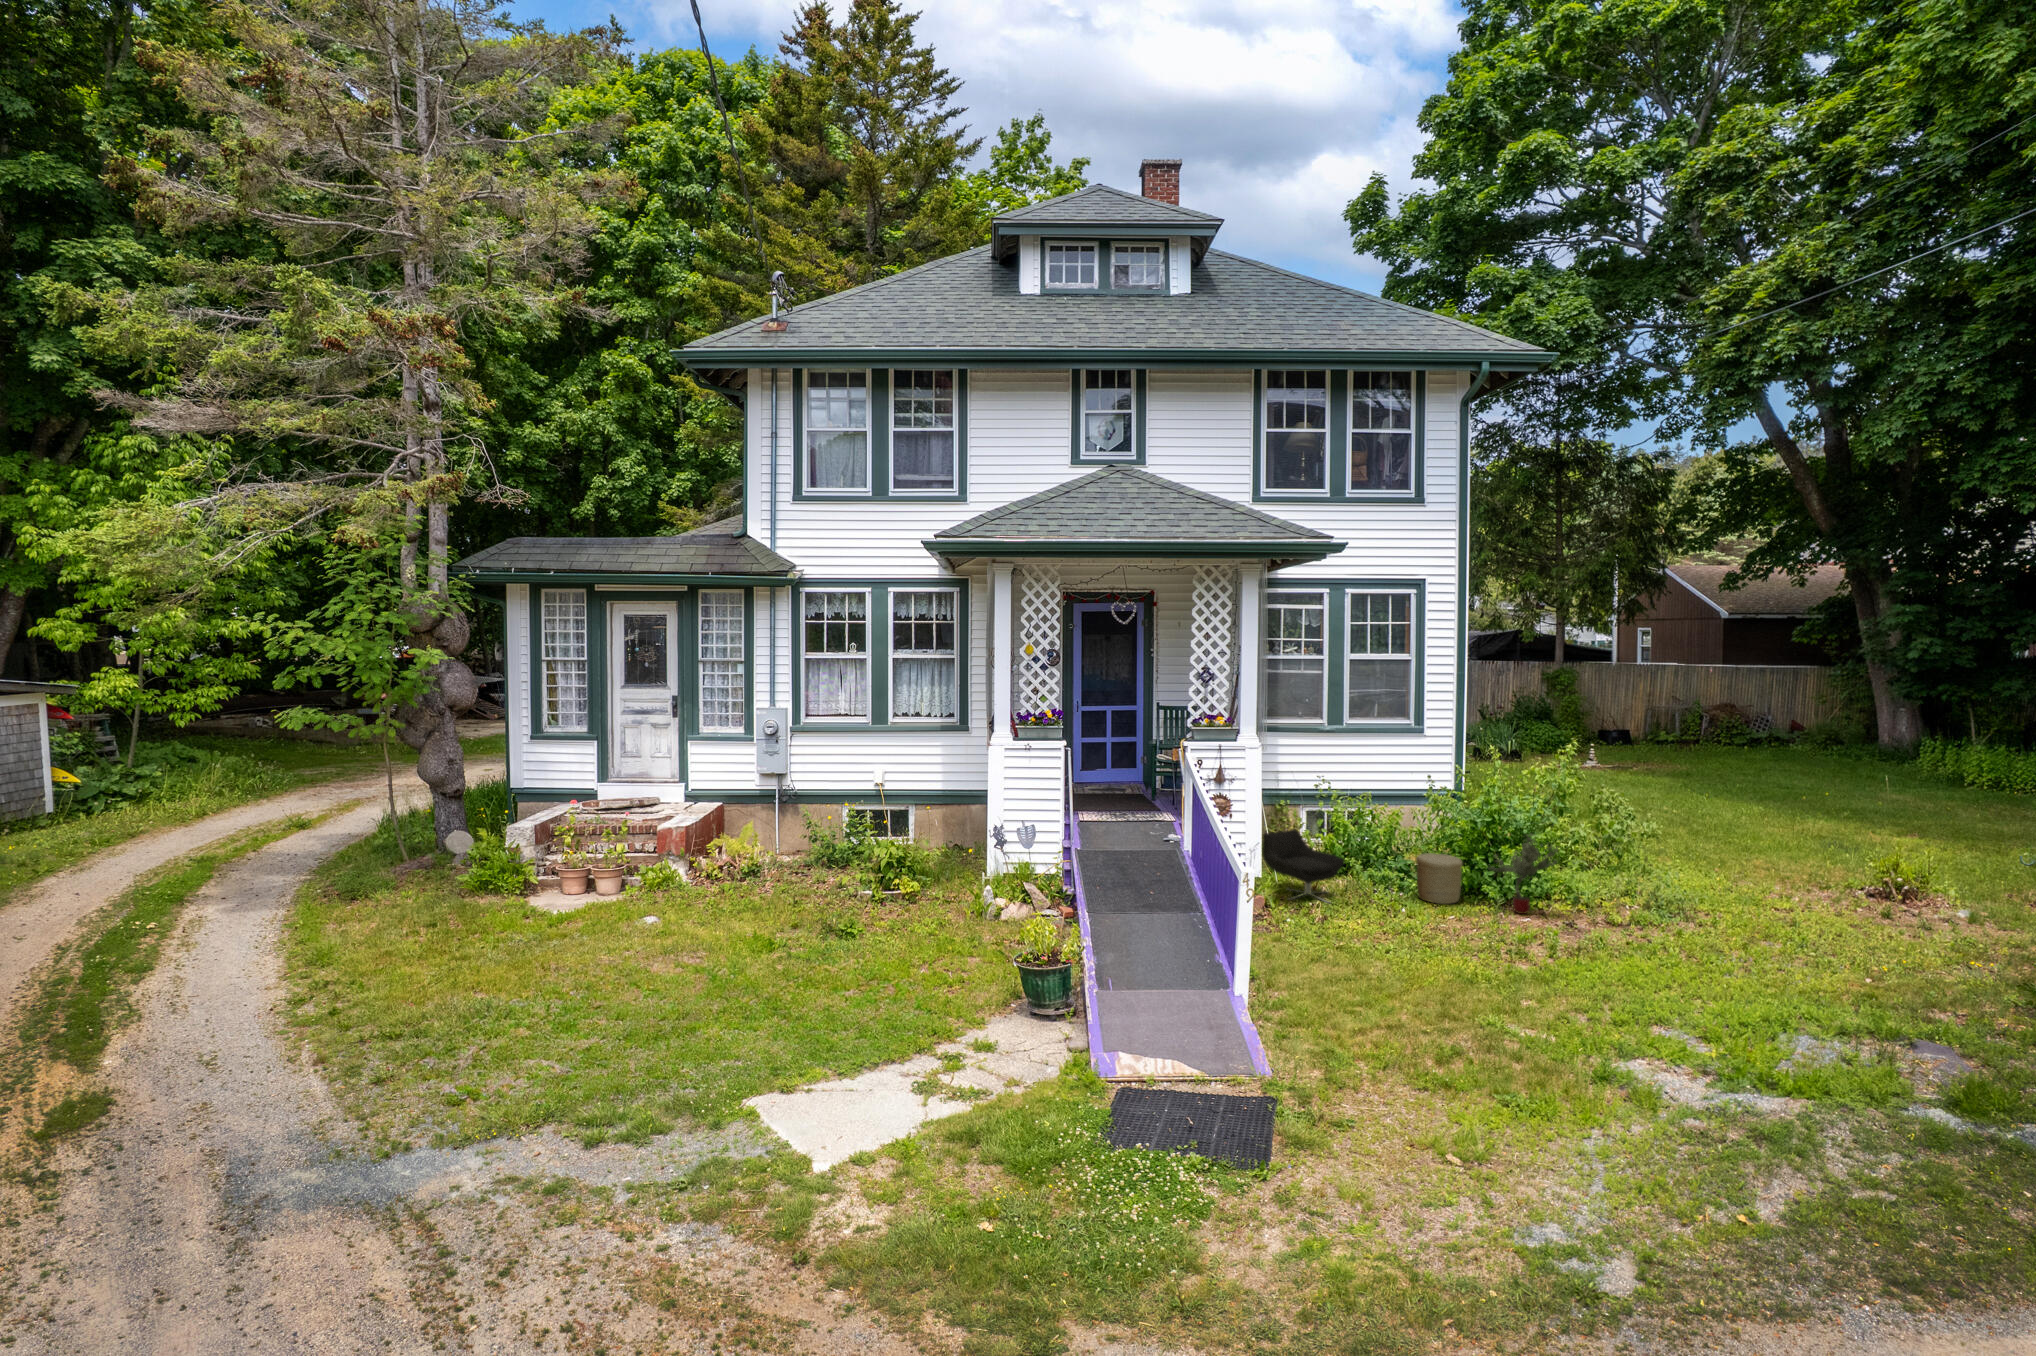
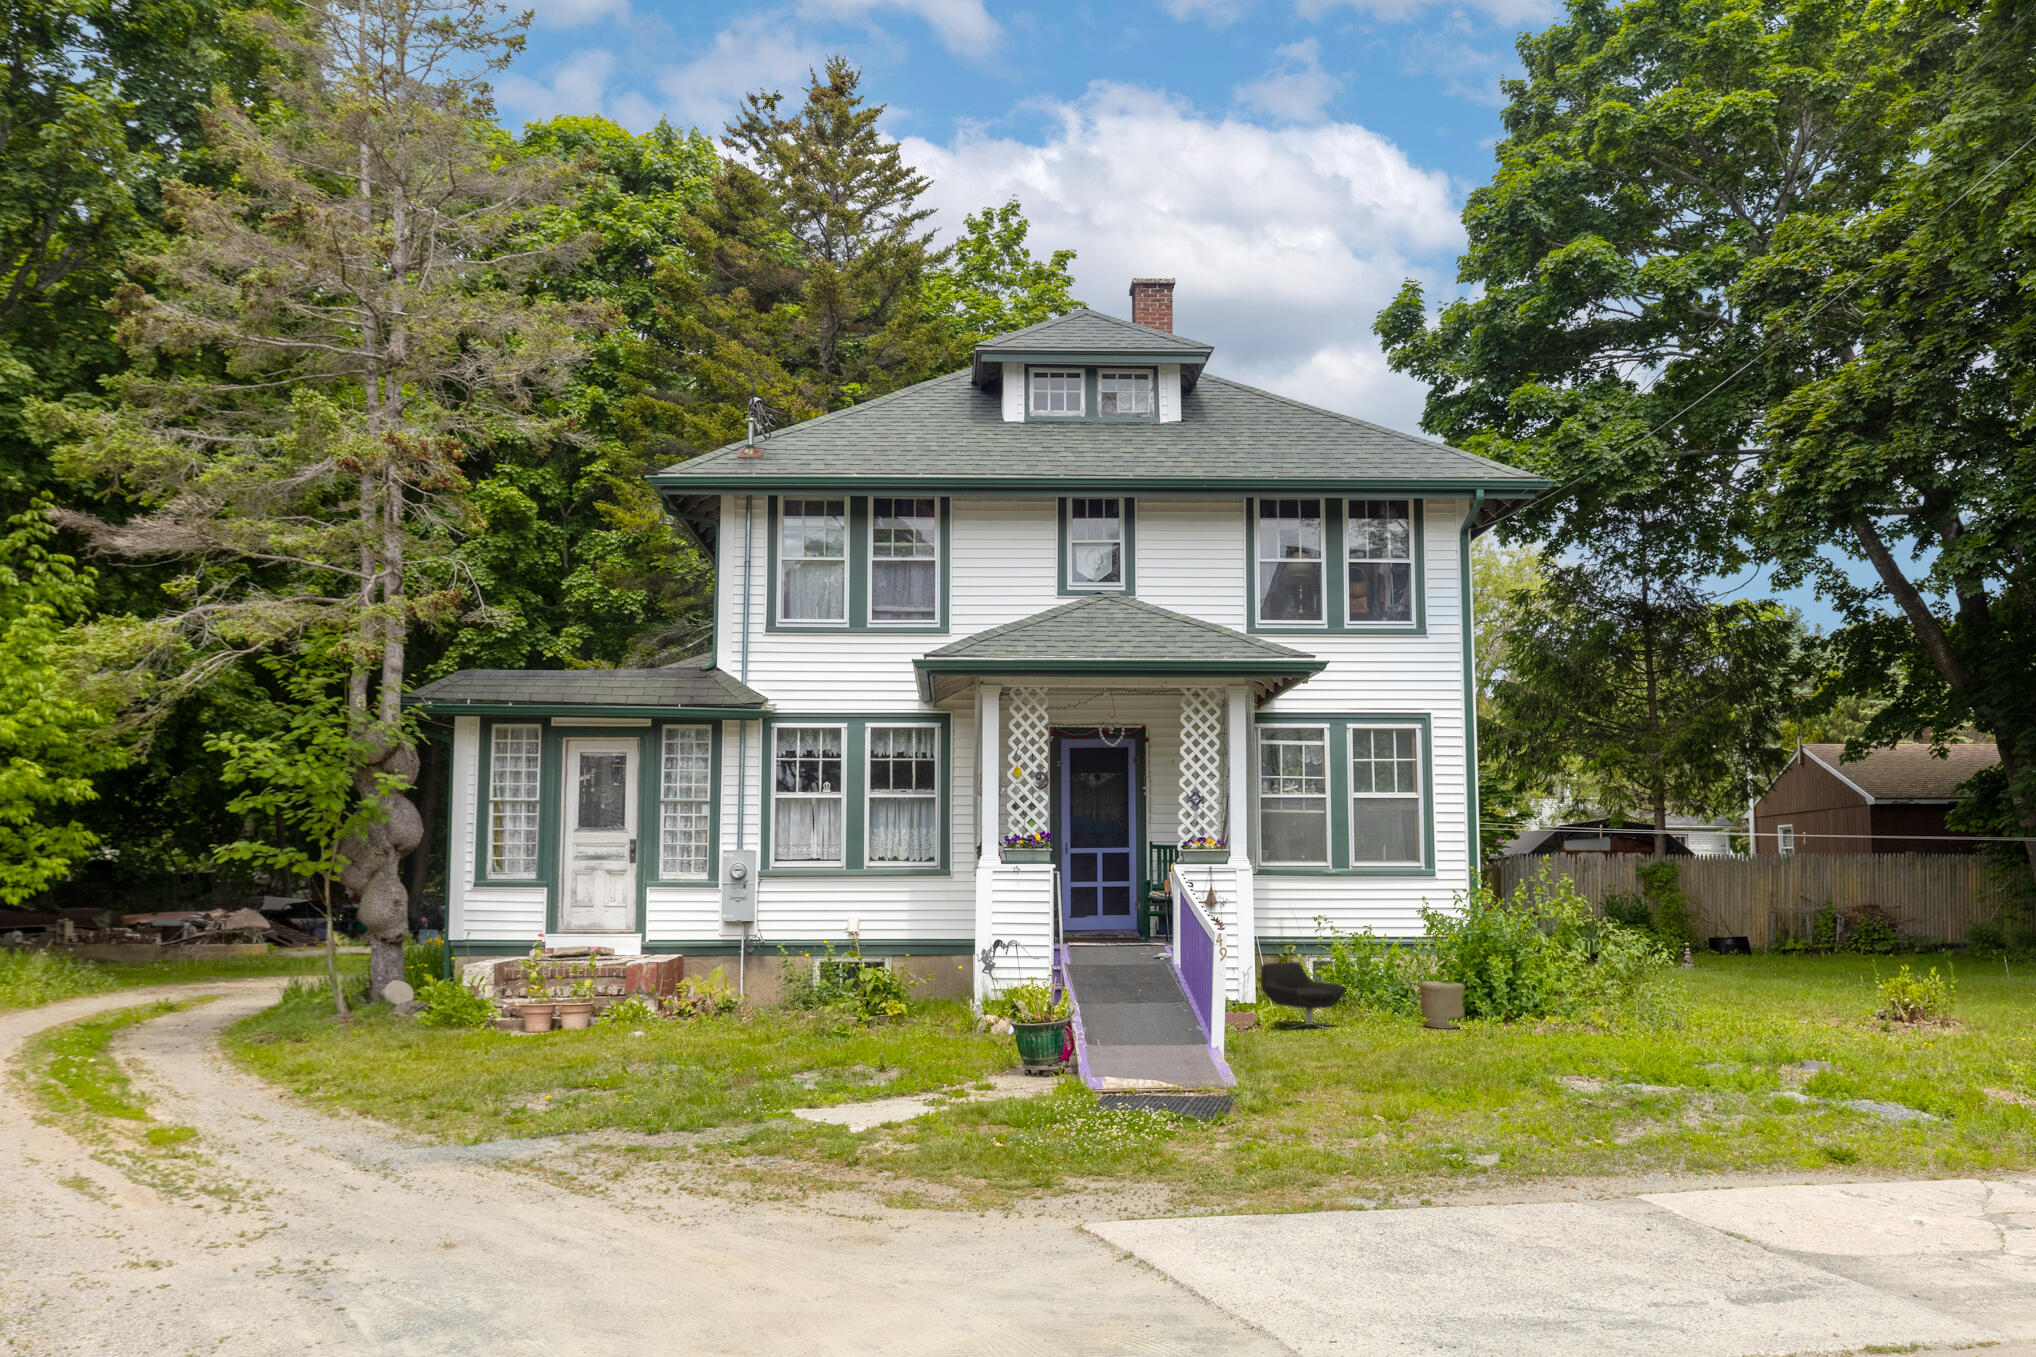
potted tree: present [1489,834,1558,914] -> none [1486,948,1556,1032]

